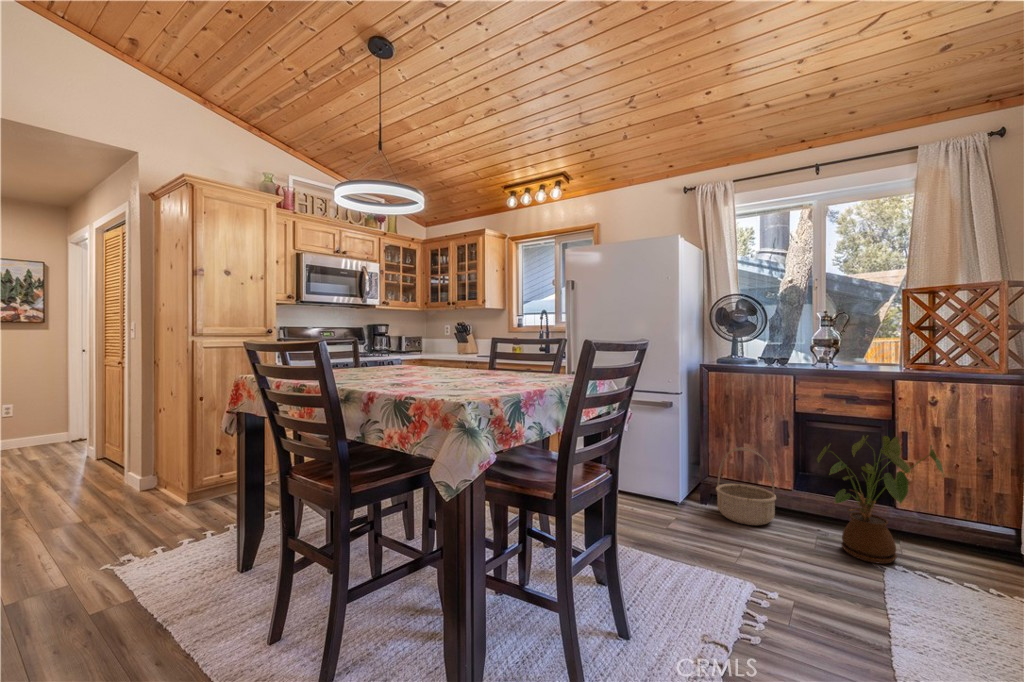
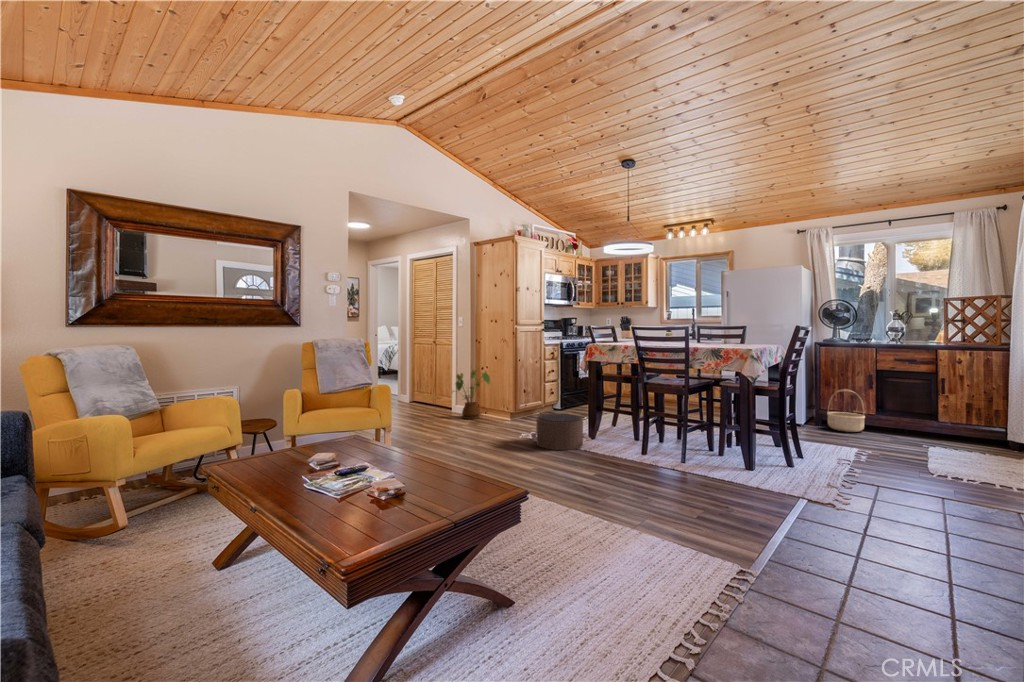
house plant: present [817,435,944,564] -> present [452,370,490,419]
pouf: none [47,519,222,625] -> present [531,414,591,450]

